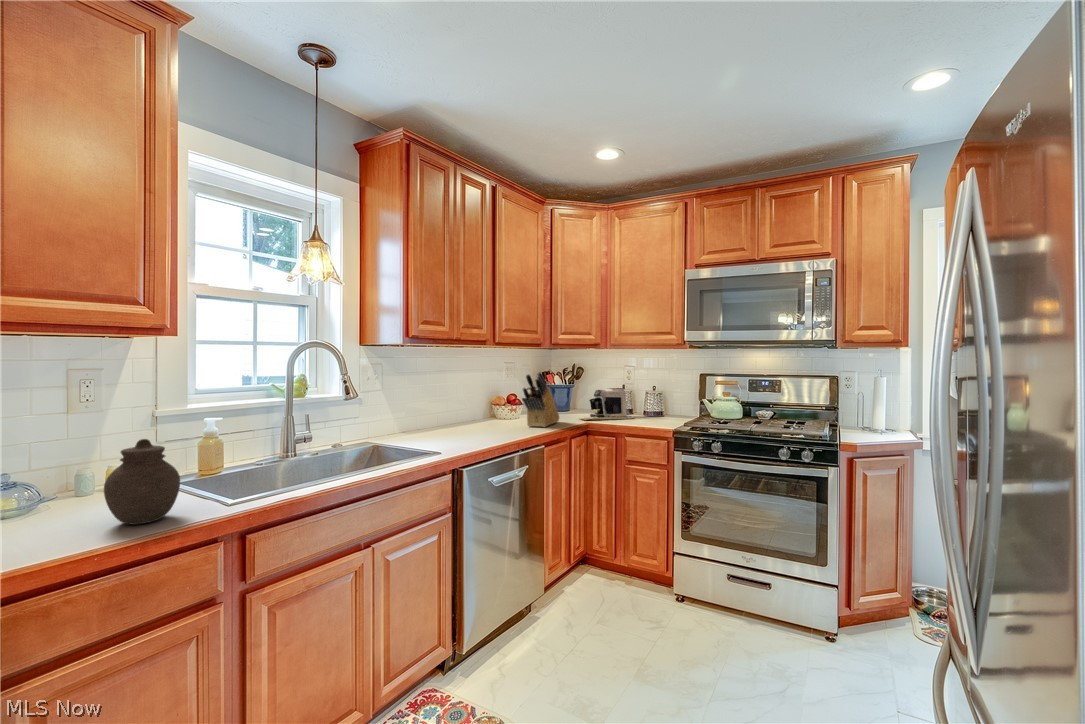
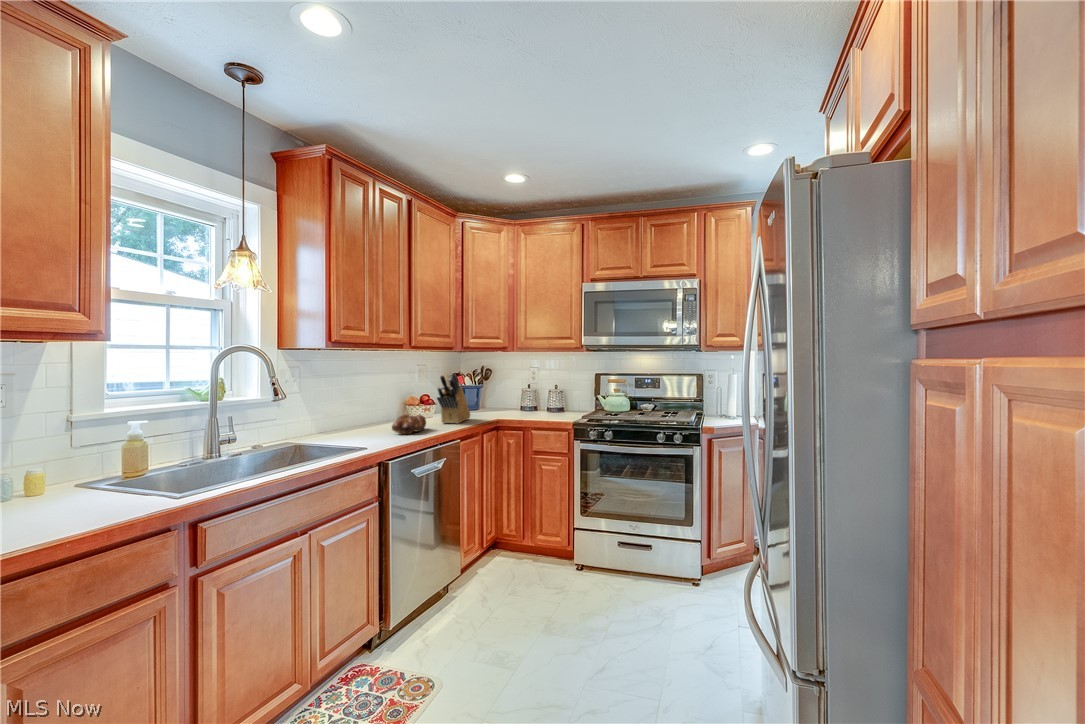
coffee maker: present [581,388,635,420] -> none [488,387,538,417]
bread loaf: none [472,417,509,438] -> present [392,415,426,434]
jar: present [104,439,180,525] -> none [58,438,133,518]

